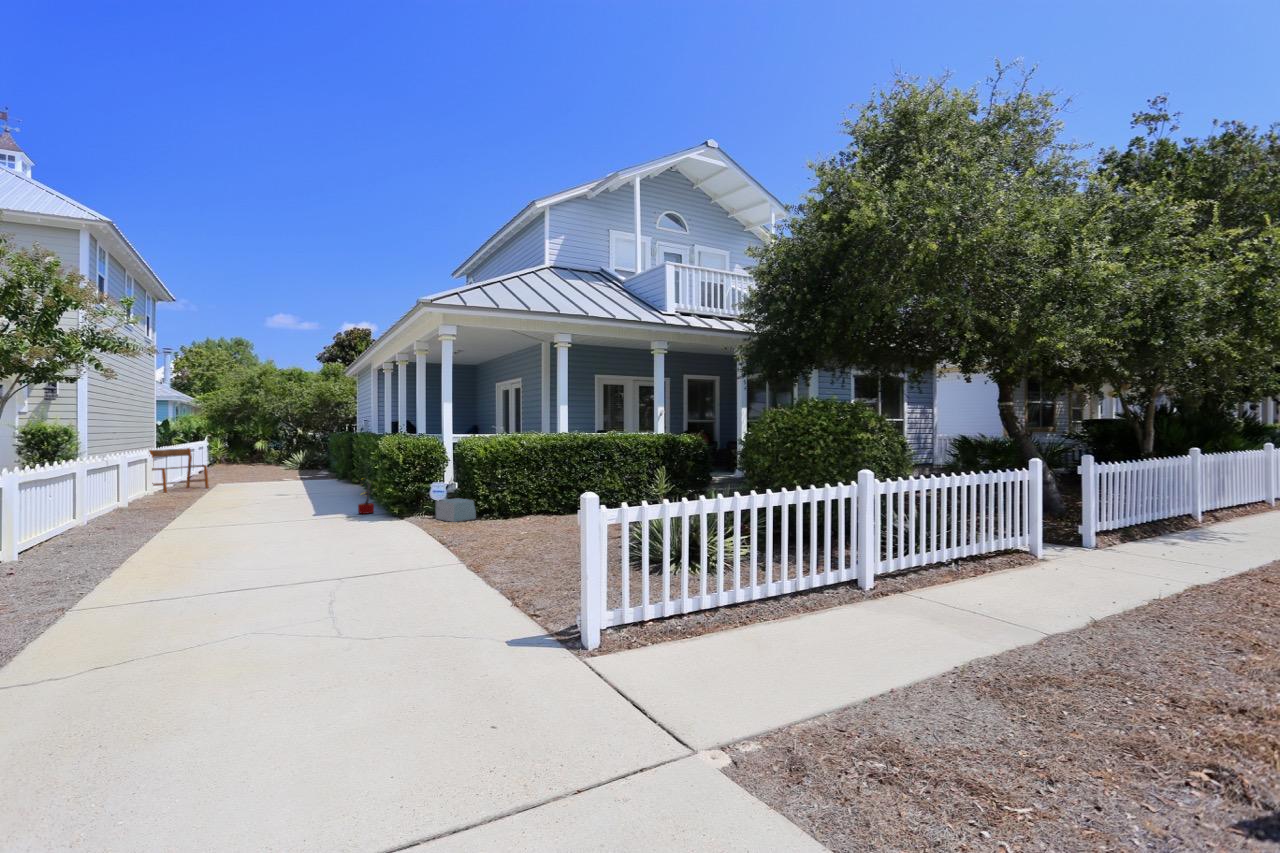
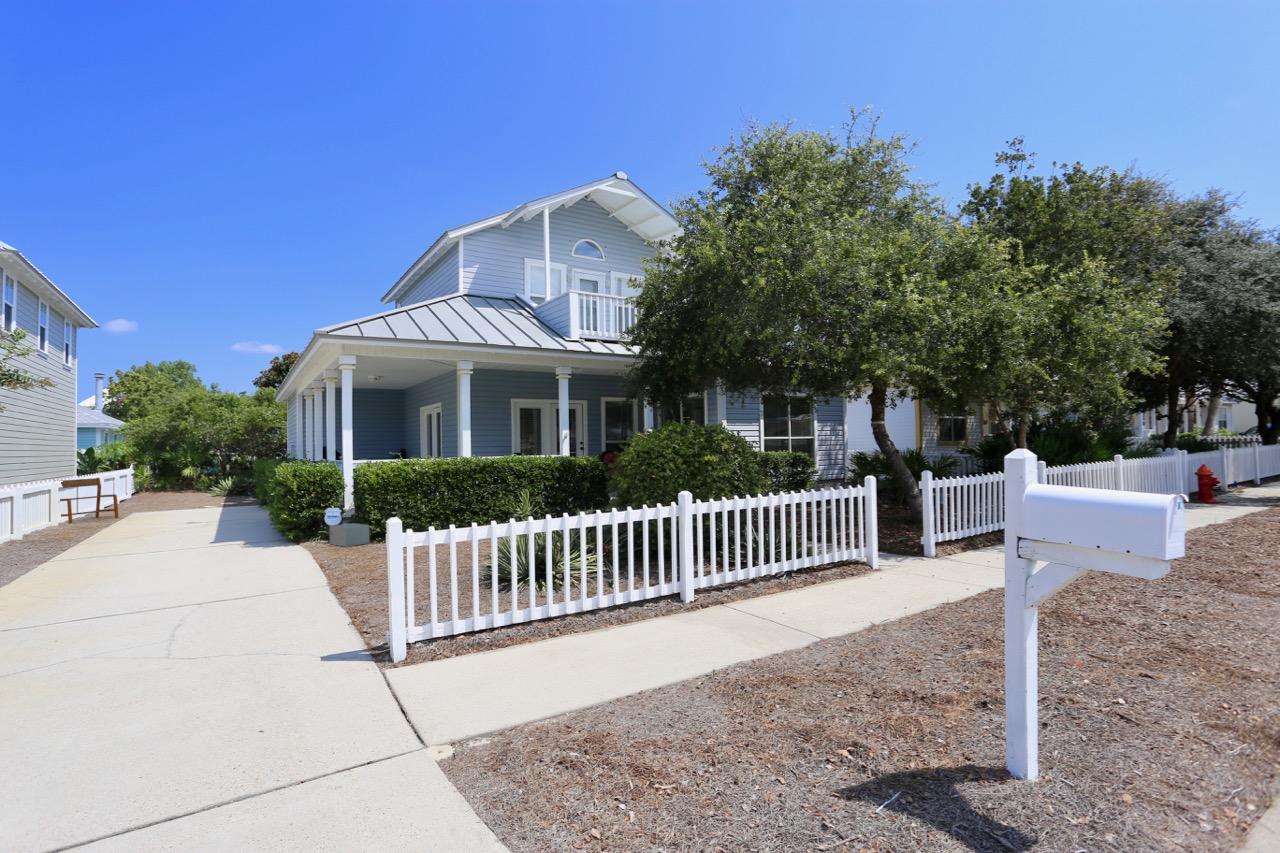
decorative plant: present [358,484,374,514] -> none [255,504,278,540]

